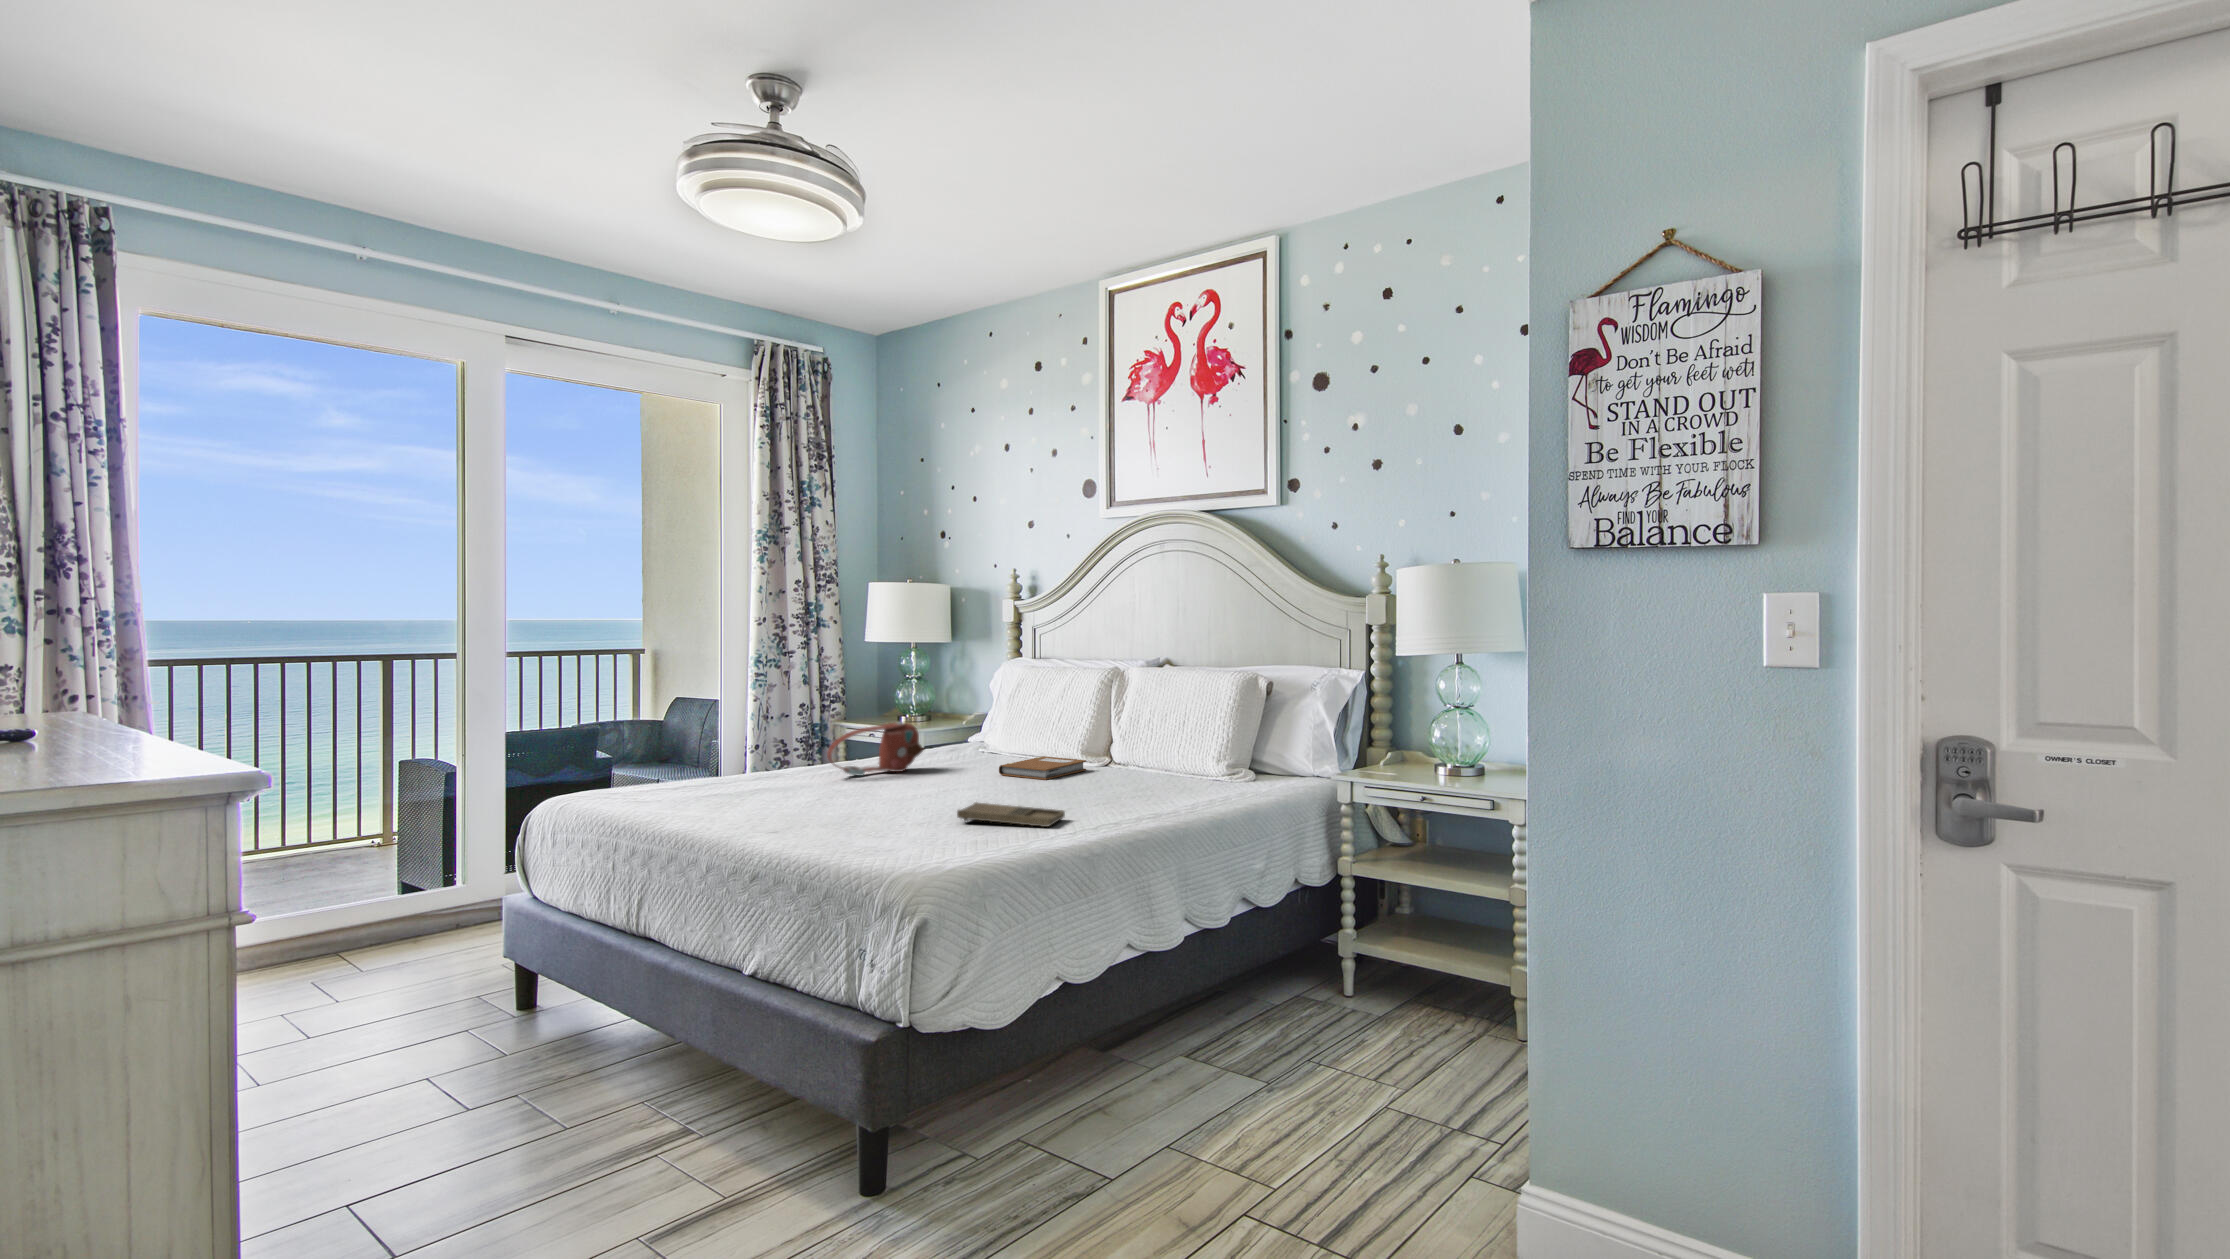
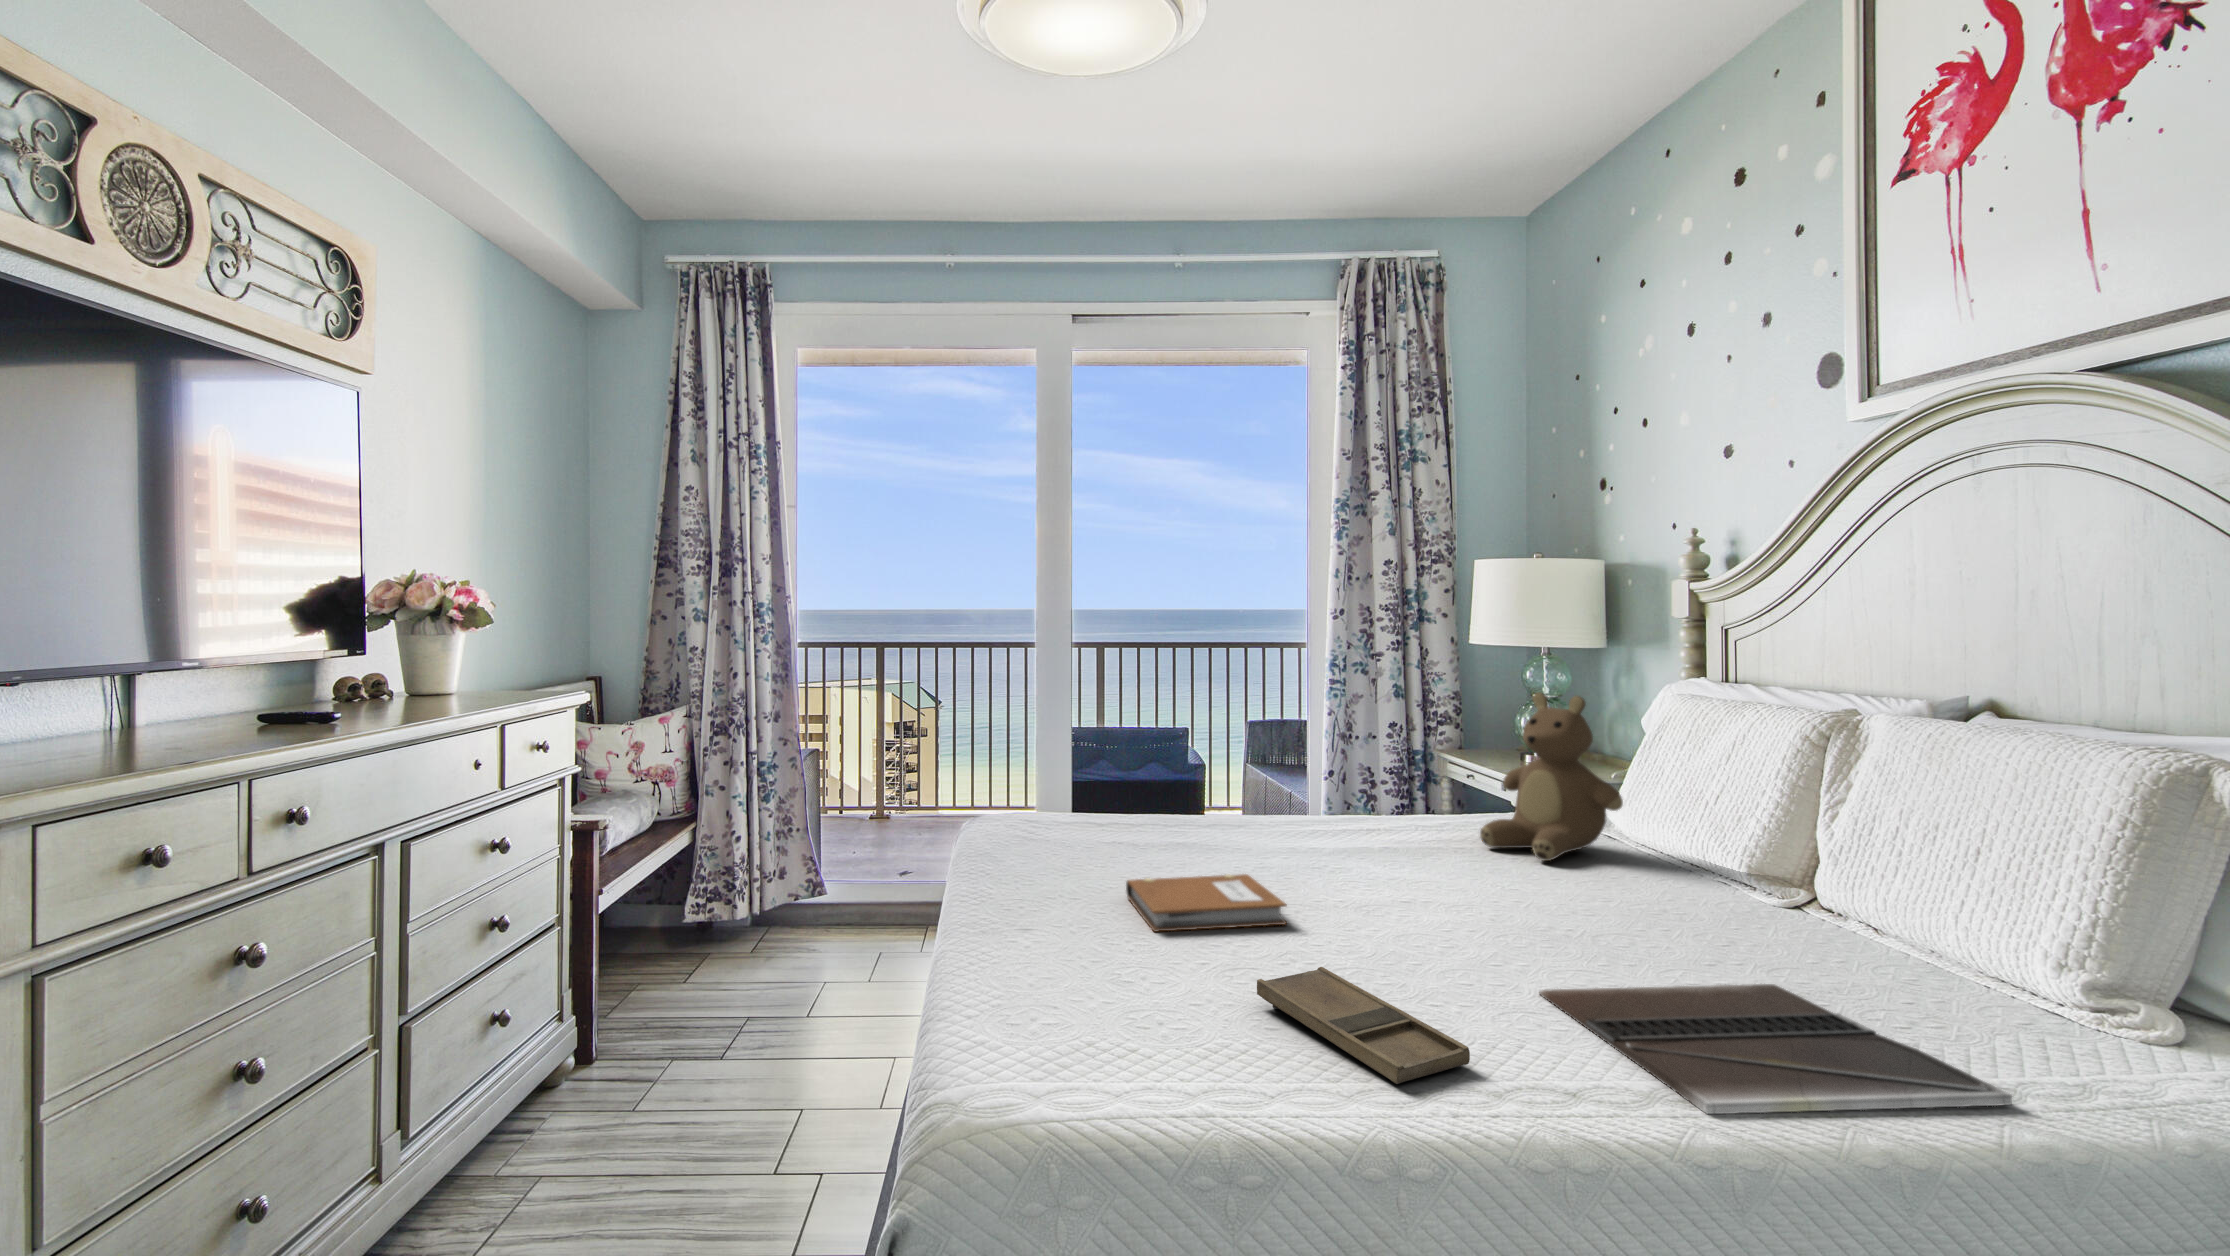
teddy bear: none [943,667,1018,764] -> present [1480,692,1623,861]
handbag: present [827,722,923,775] -> none [1267,772,1429,851]
notebook: present [999,756,1086,780] -> present [1126,874,1287,932]
laptop: none [1054,782,1214,813] -> present [1539,984,2012,1114]

